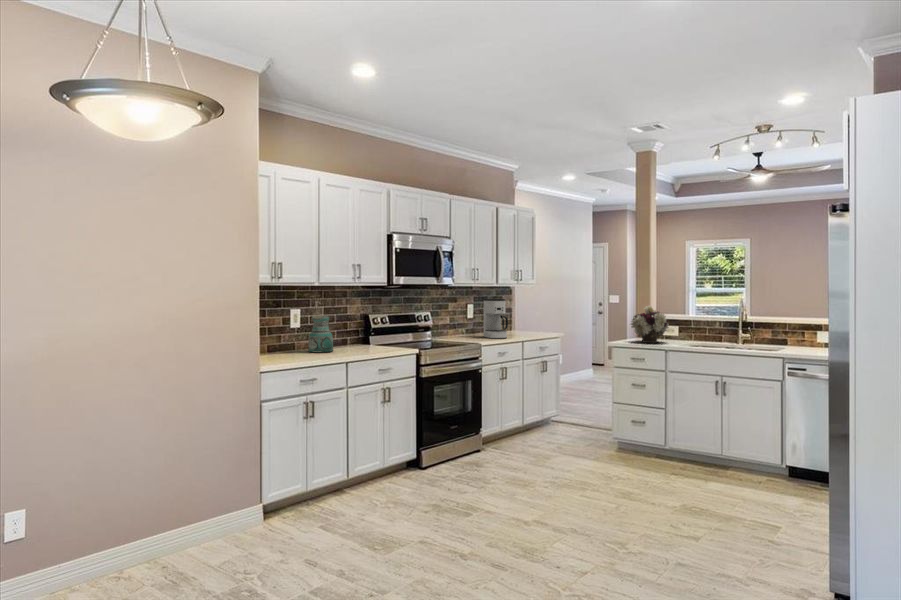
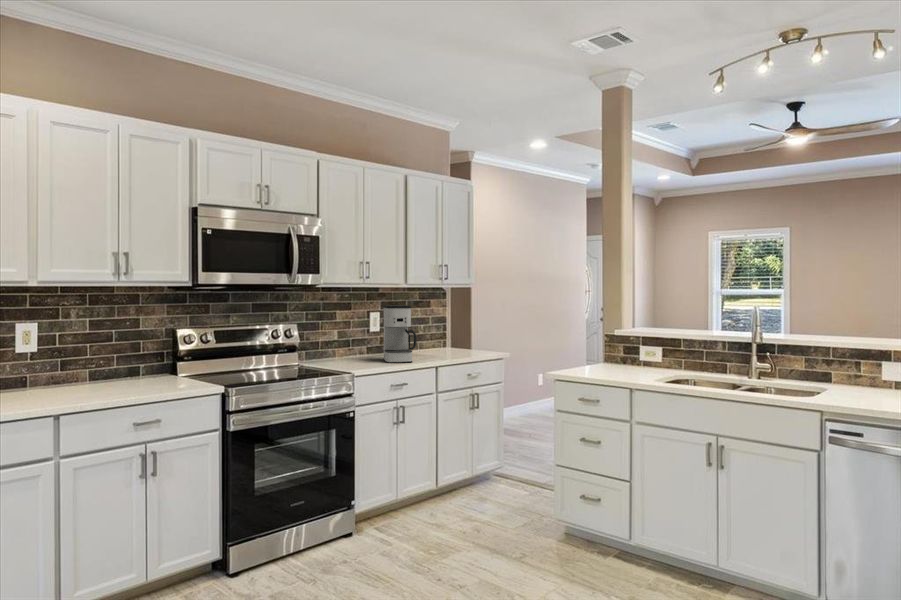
flower arrangement: present [631,306,669,343] -> none [581,317,643,374]
ceramic pitcher: present [308,315,333,353] -> none [31,332,82,394]

